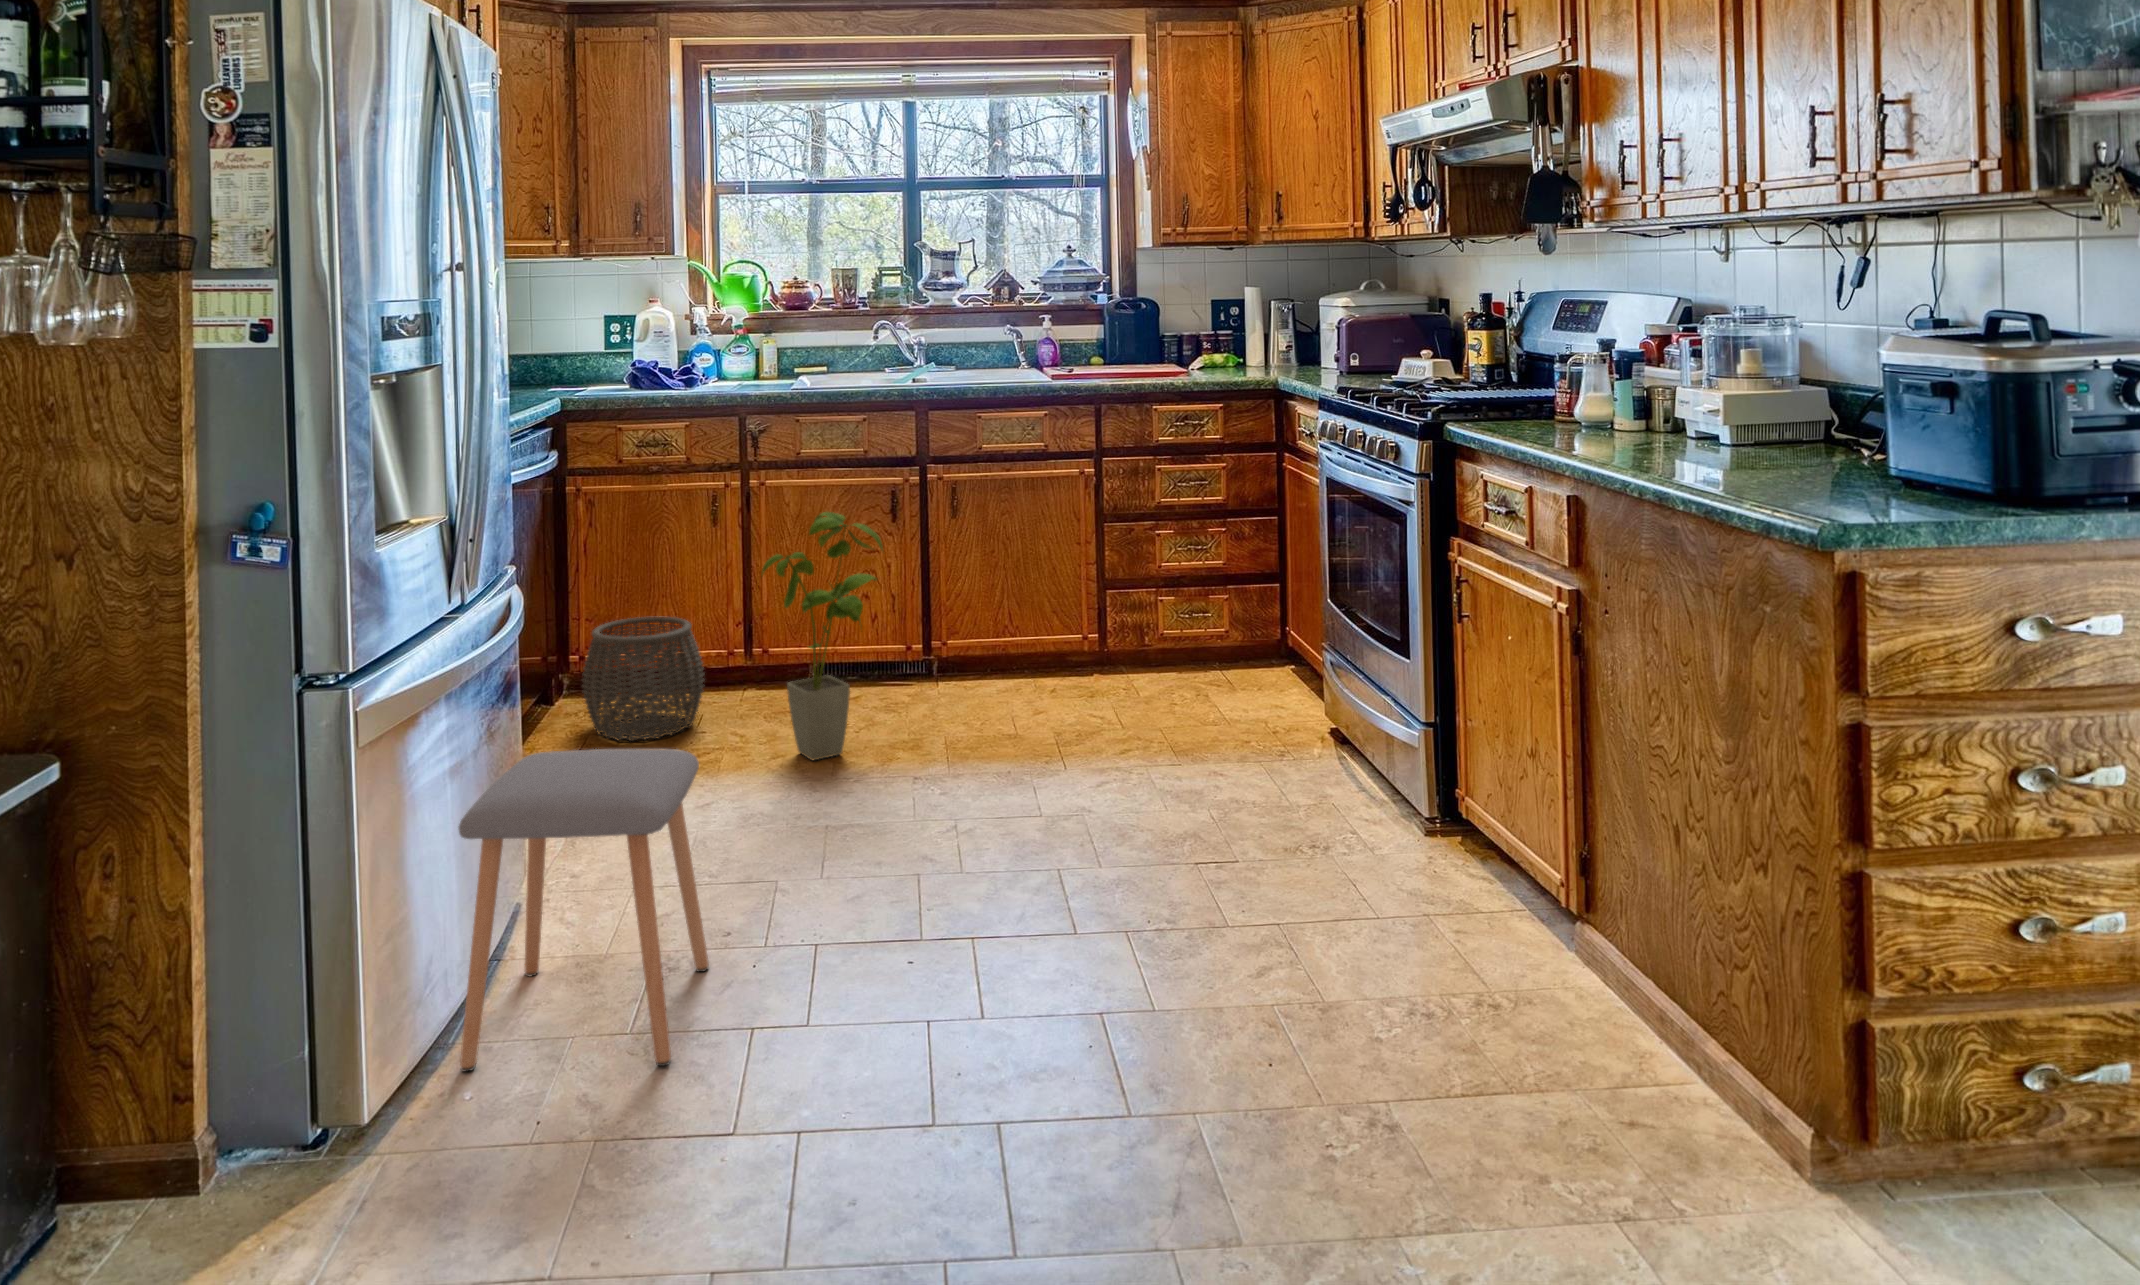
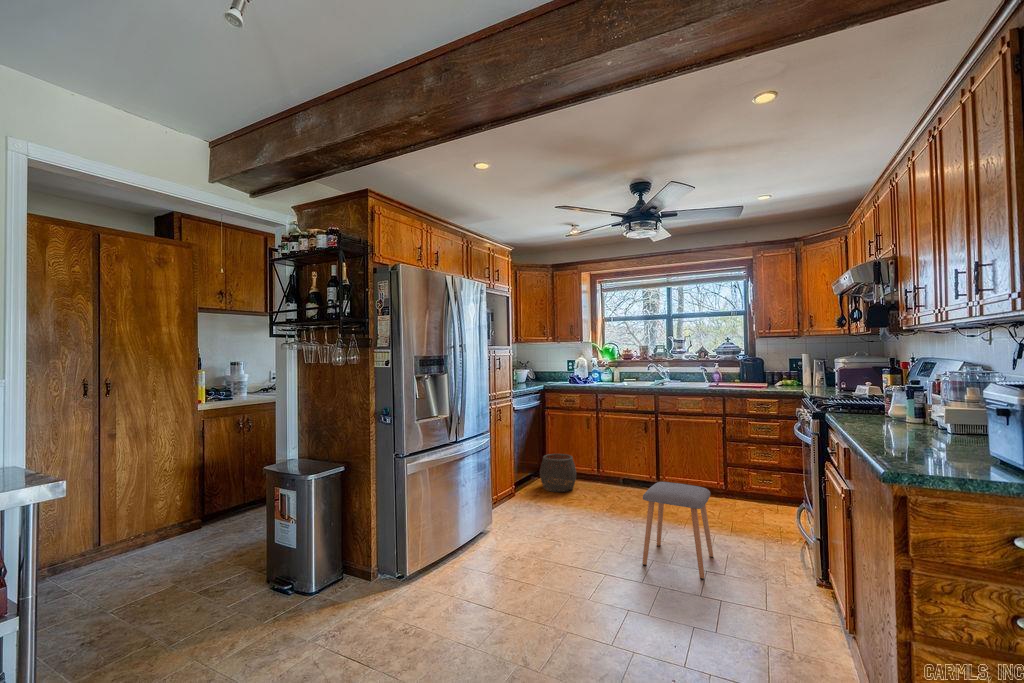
house plant: present [762,512,883,760] -> none [584,426,626,508]
stool: present [459,749,709,1071] -> present [642,482,713,580]

